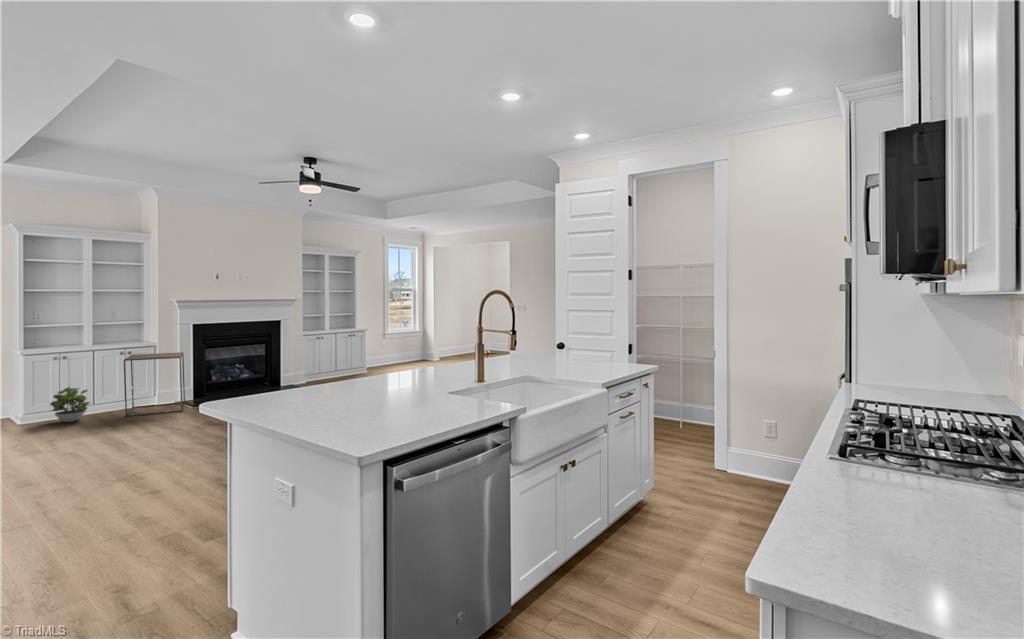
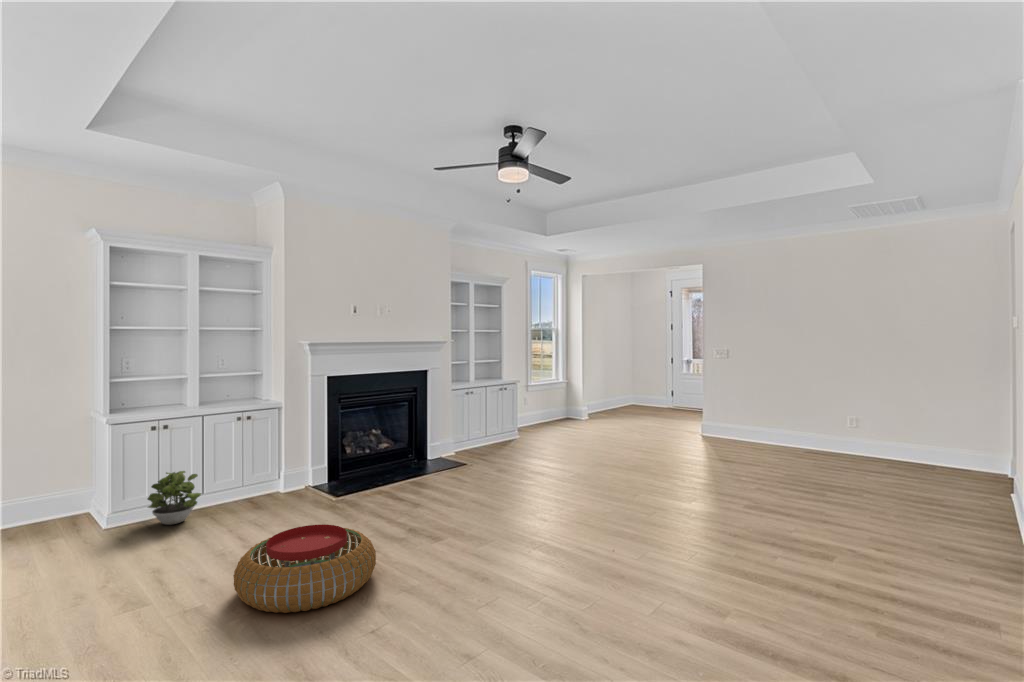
side table: present [124,352,185,417] -> none [247,415,323,514]
pouf: none [97,413,192,455] -> present [233,524,376,613]

